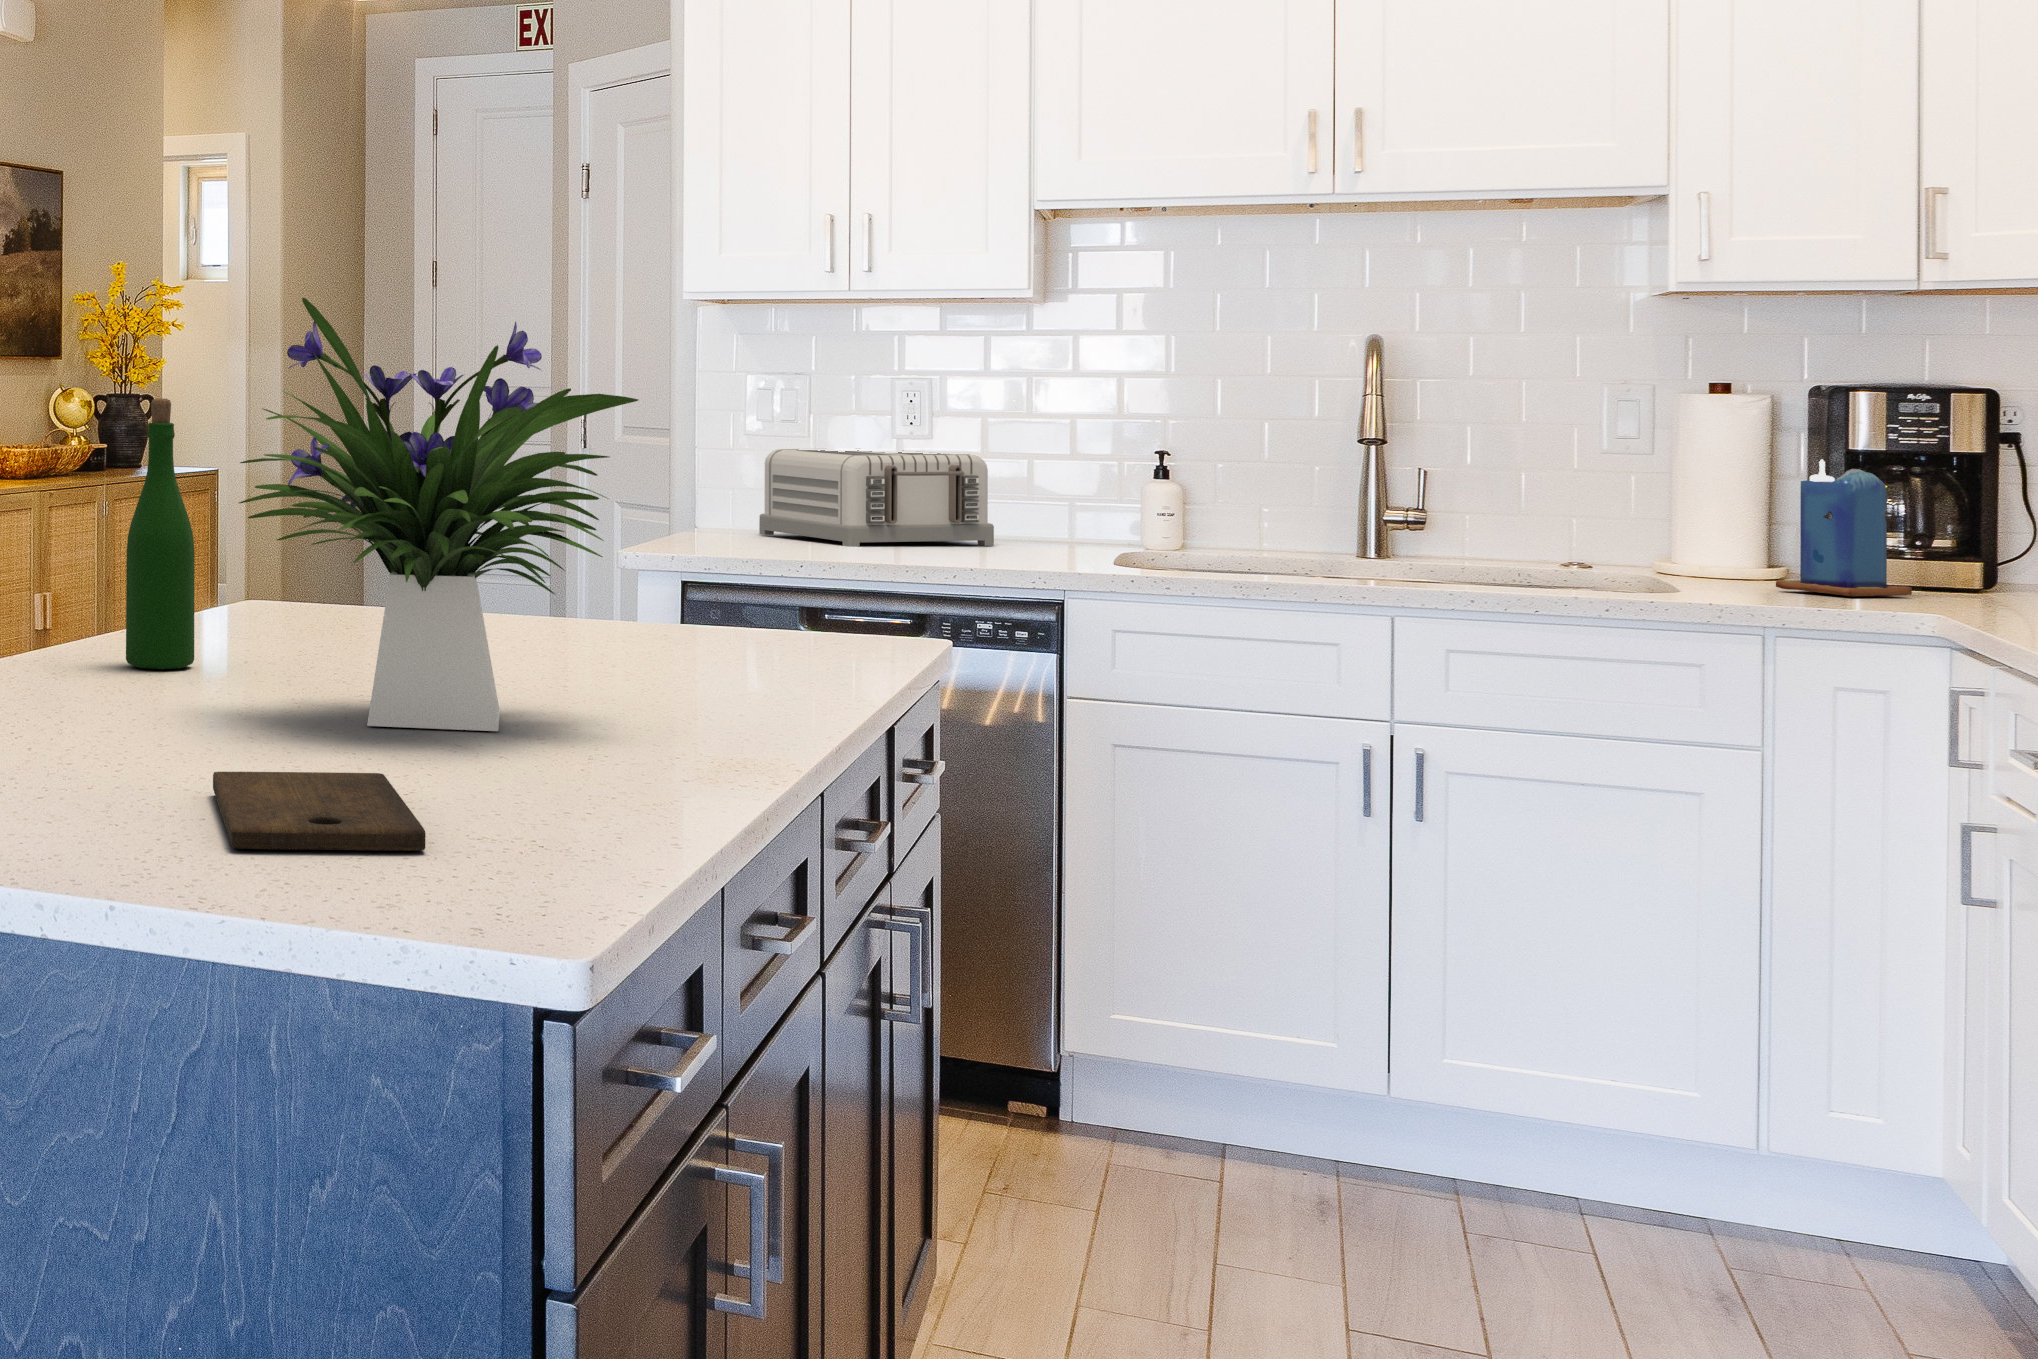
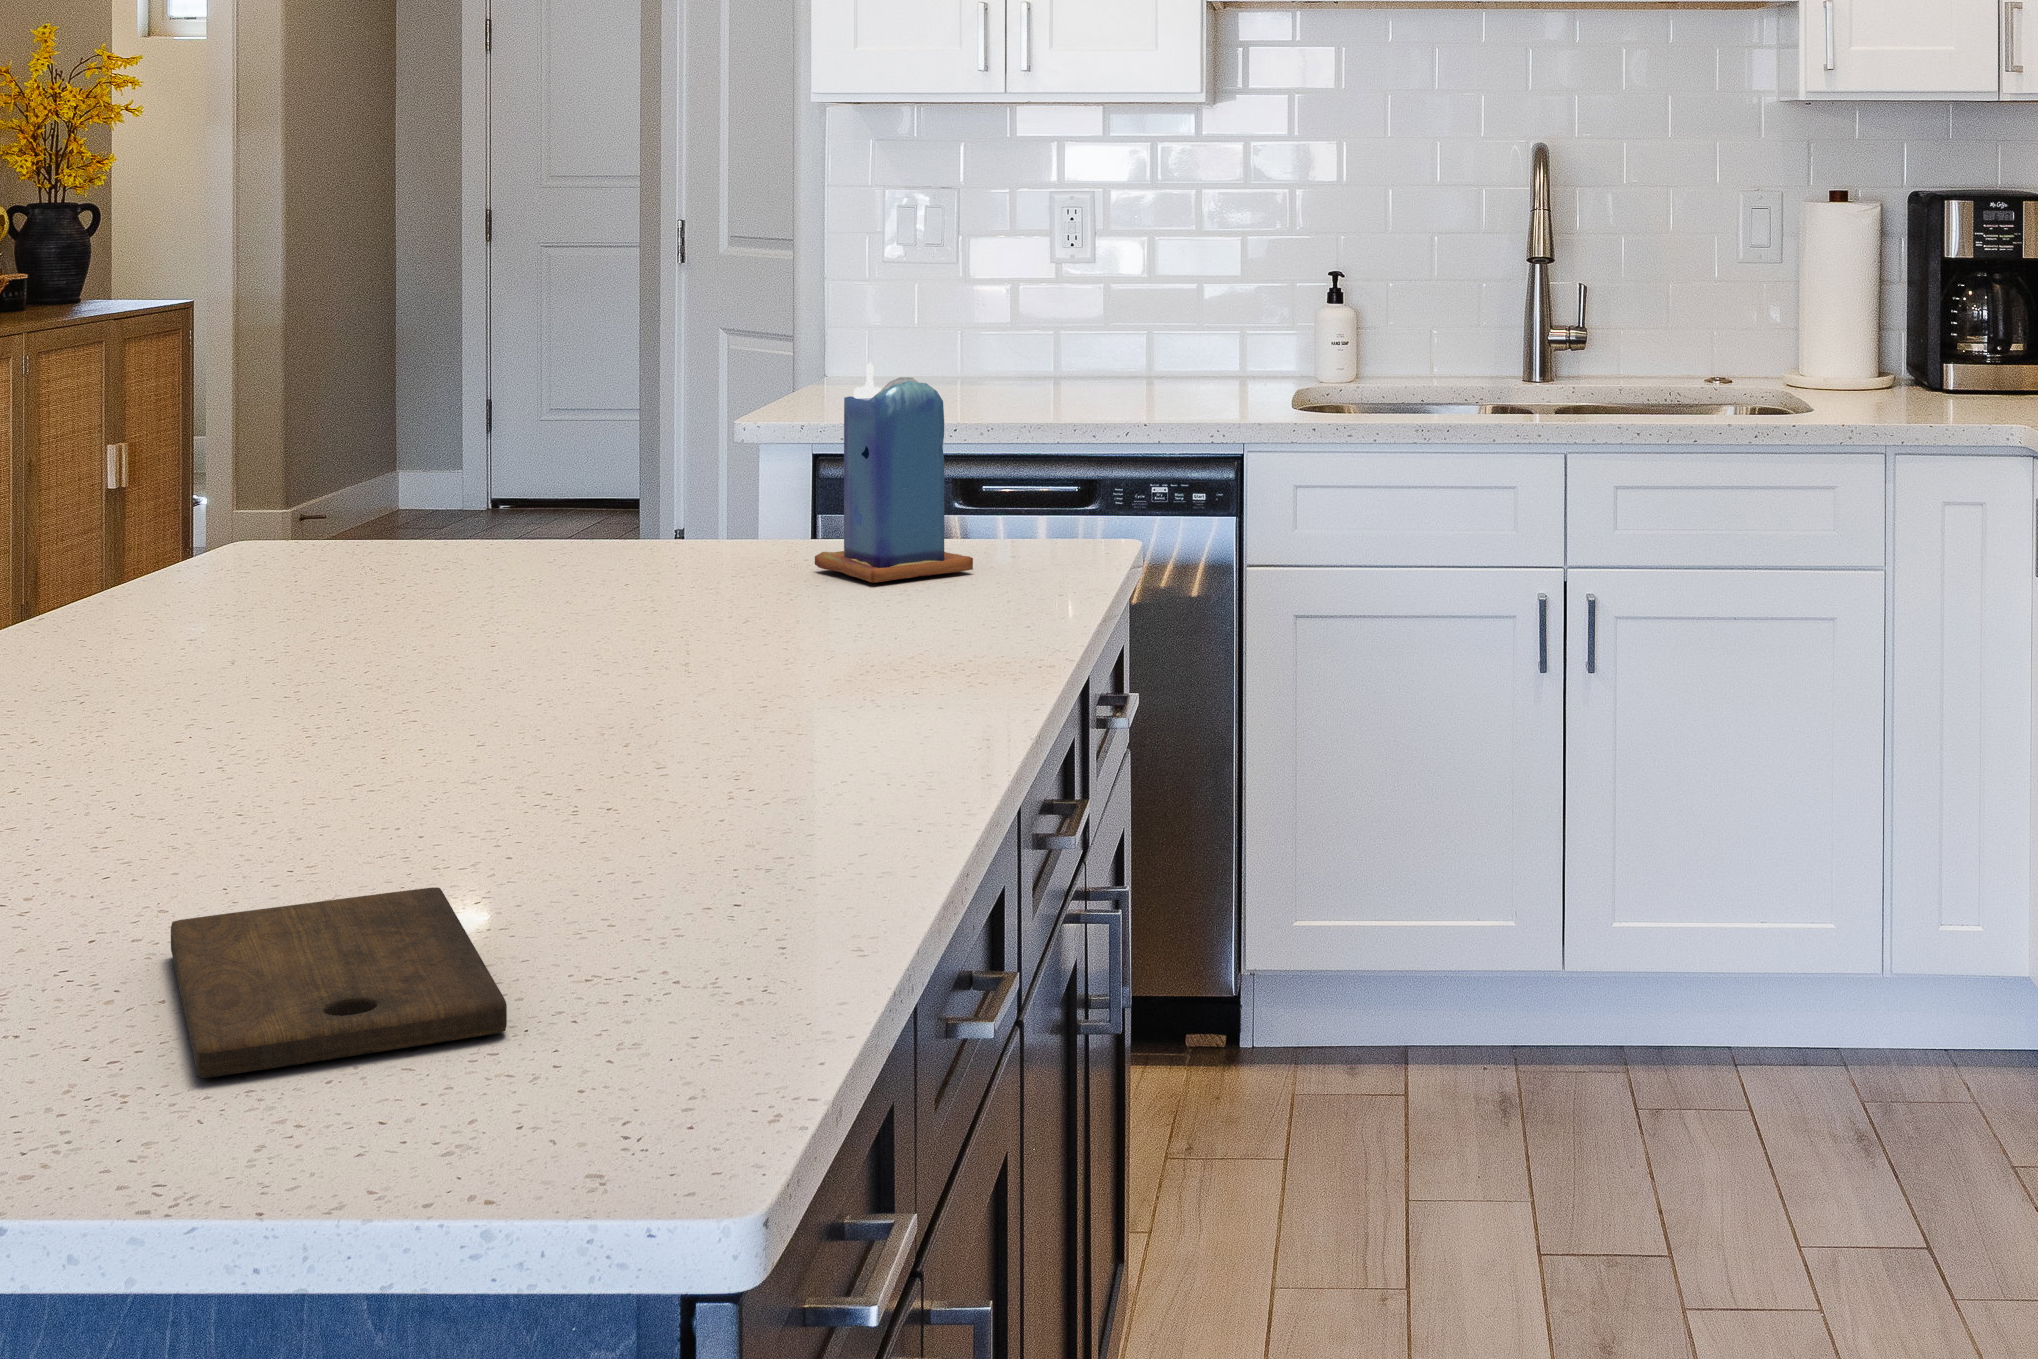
flower arrangement: present [239,298,638,731] -> none [216,167,790,776]
wine bottle: present [126,398,194,669] -> none [41,295,151,695]
toaster: present [759,449,994,547] -> none [907,273,1167,398]
candle: present [1776,459,1912,597] -> present [815,362,973,583]

